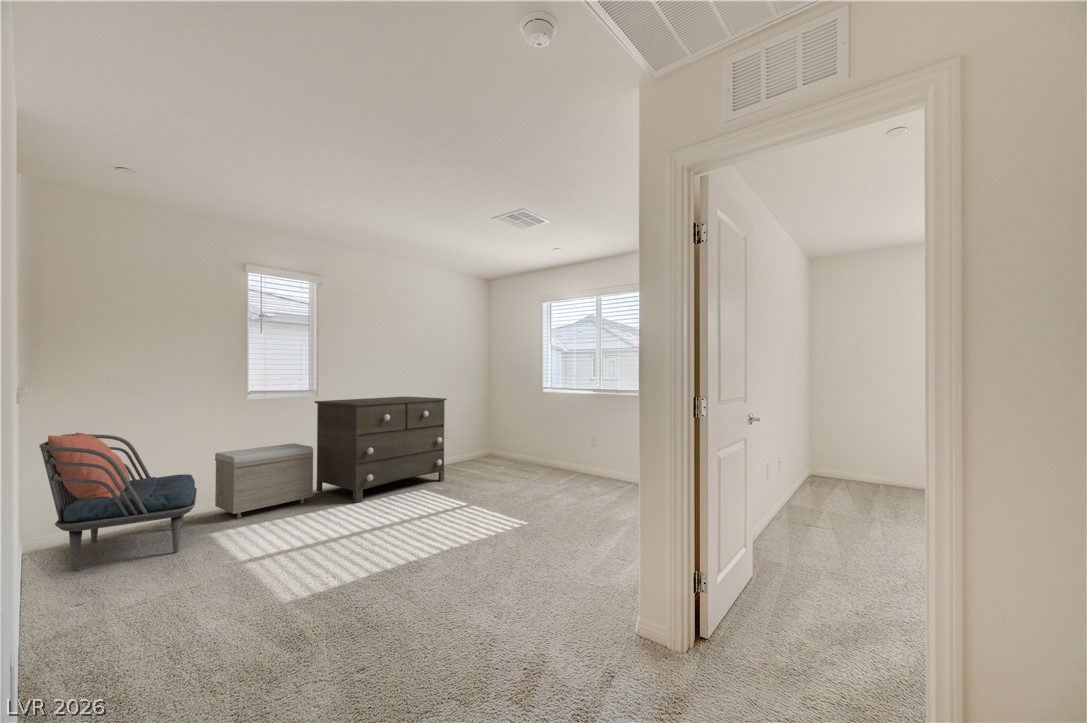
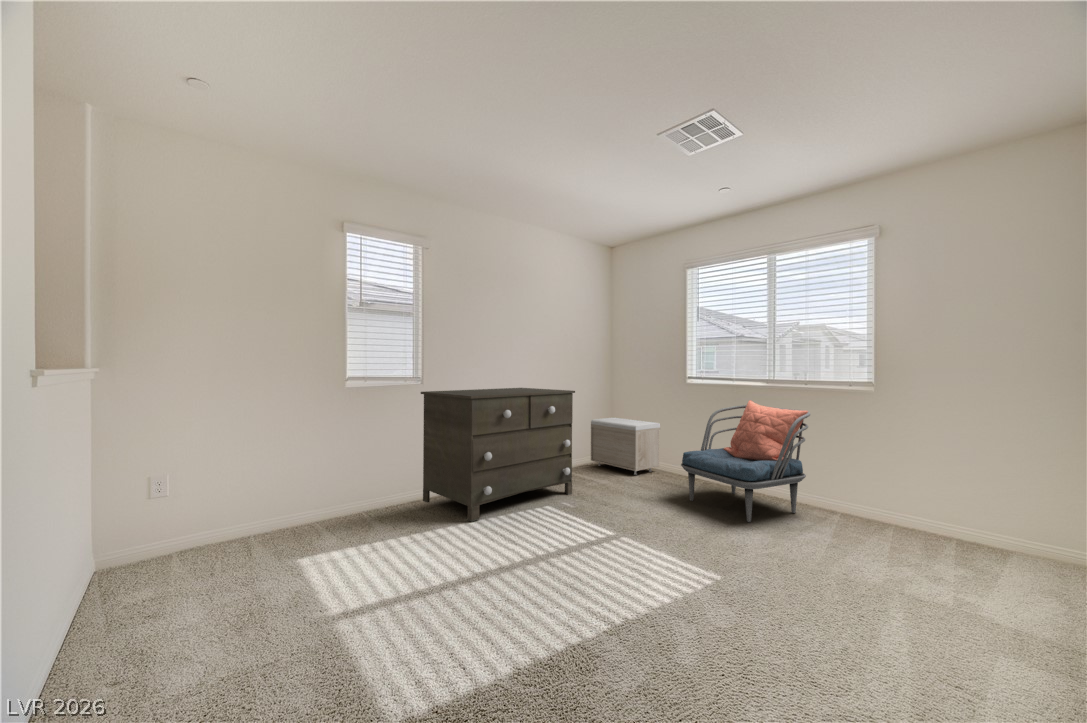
armchair: present [39,433,197,571] -> present [681,400,810,522]
storage bench: present [215,443,313,518] -> present [591,417,660,475]

